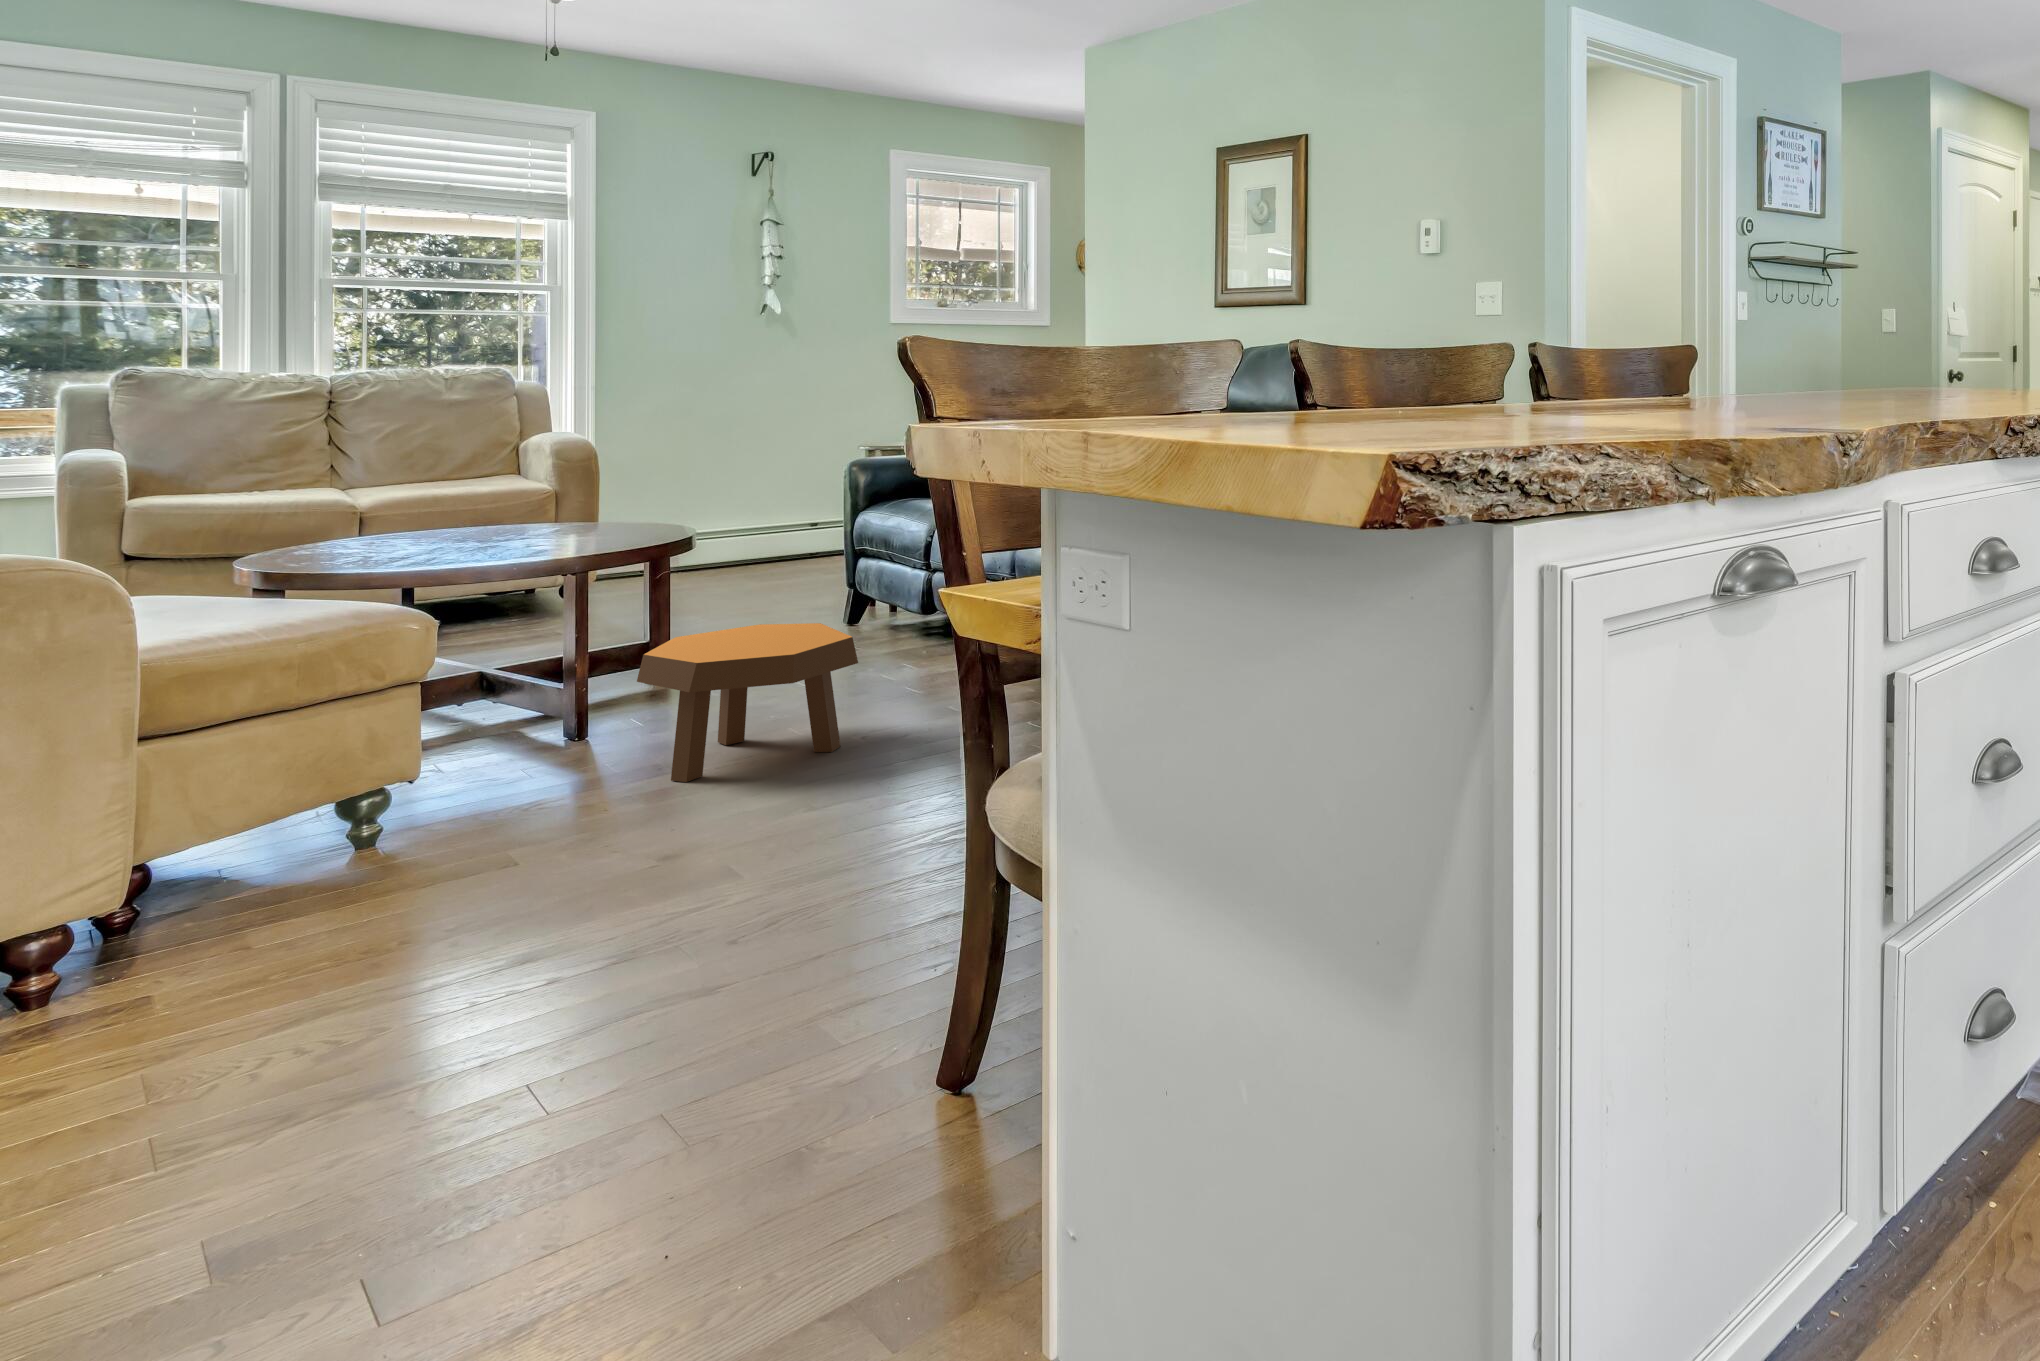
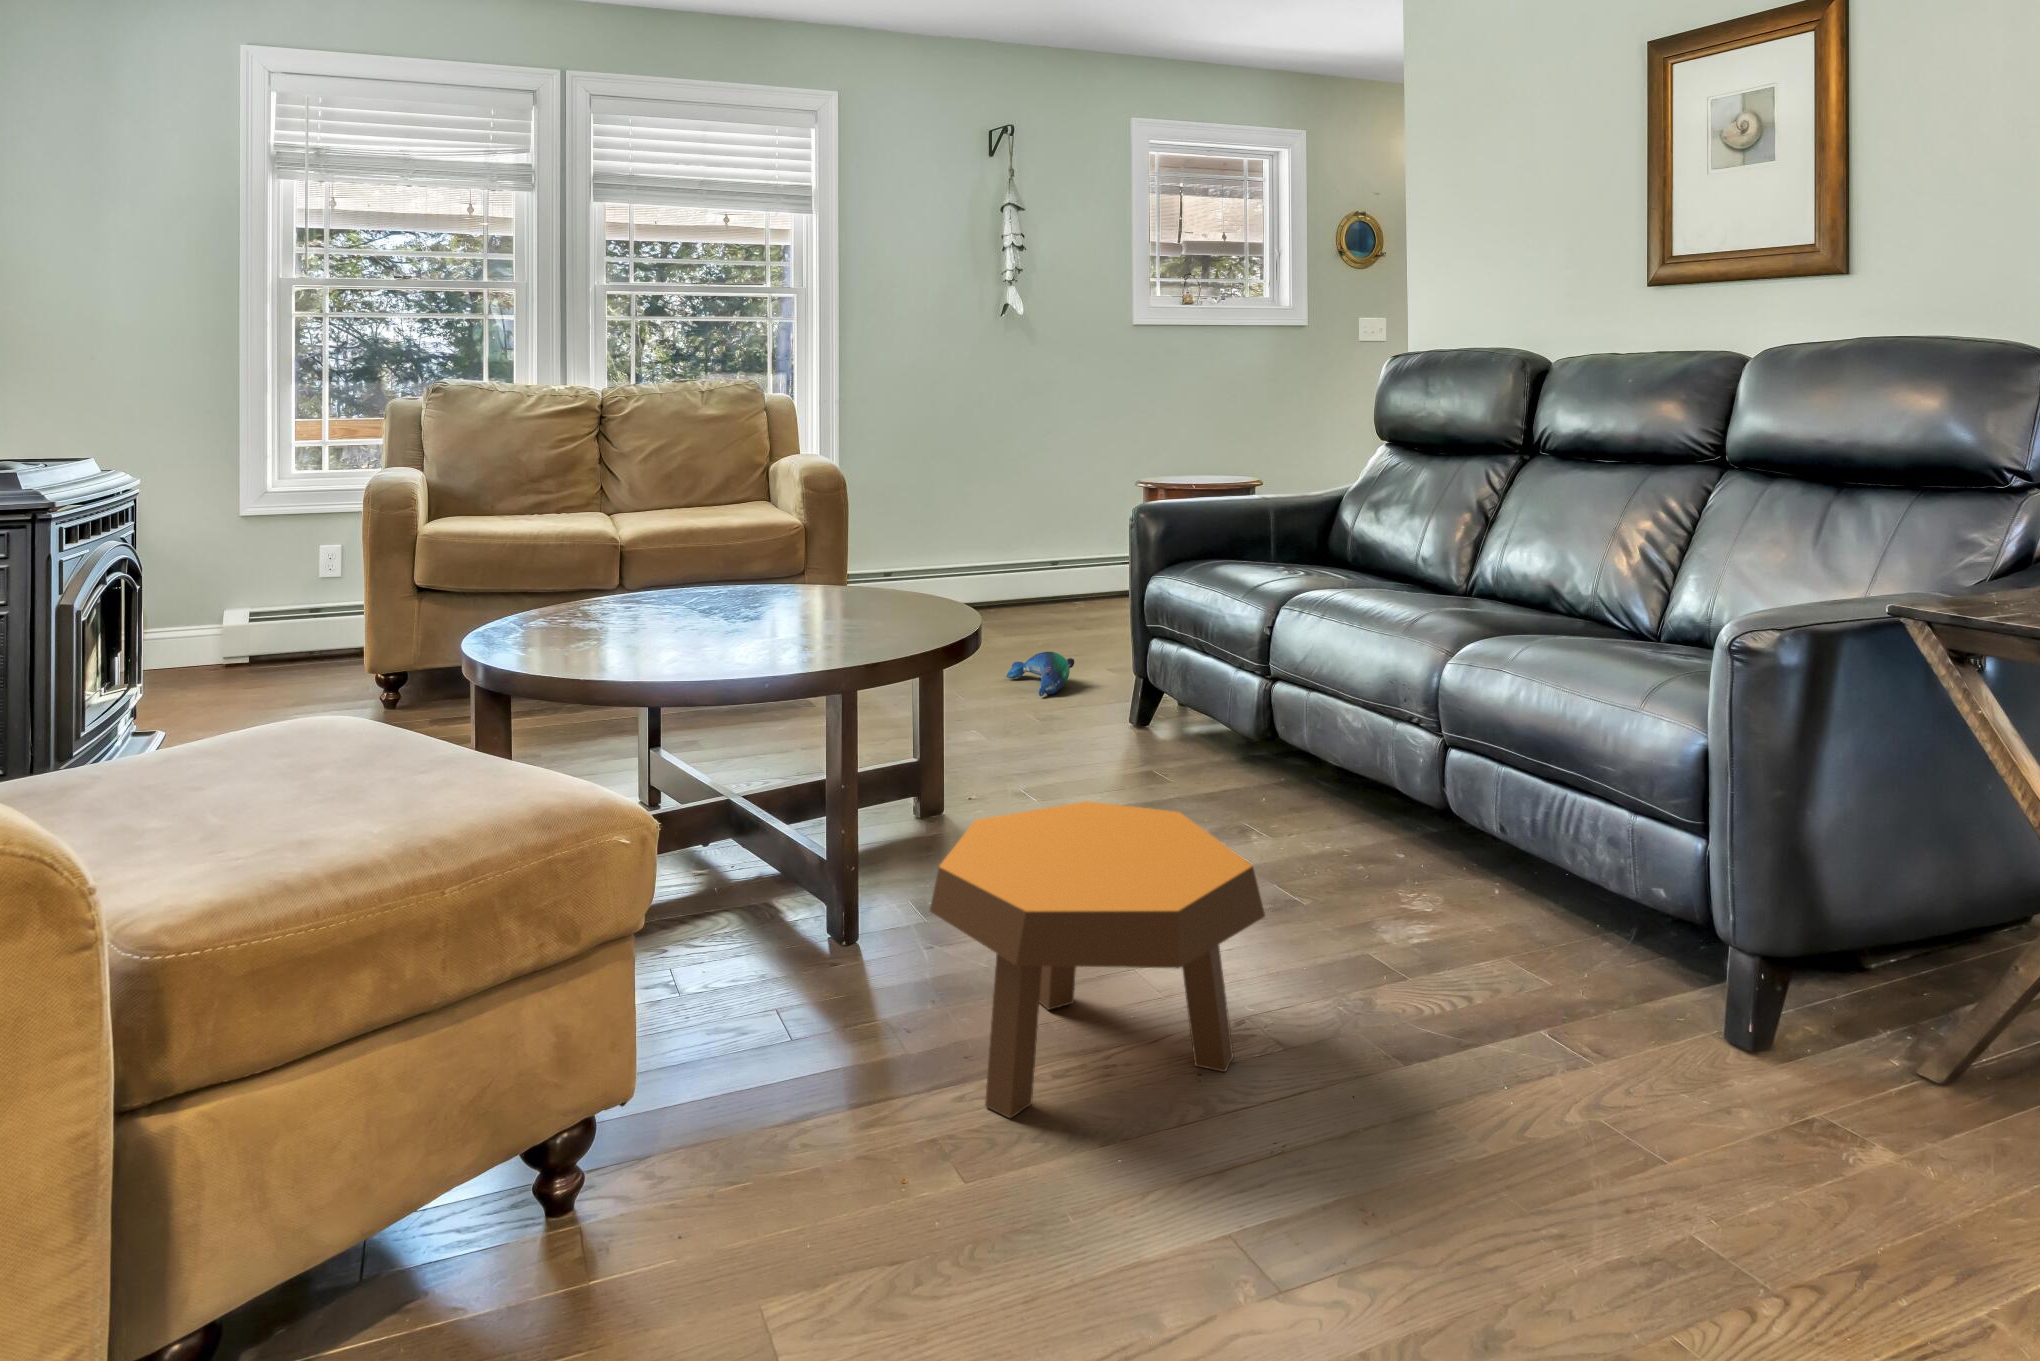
plush toy: none [750,581,809,612] -> present [1006,652,1074,696]

